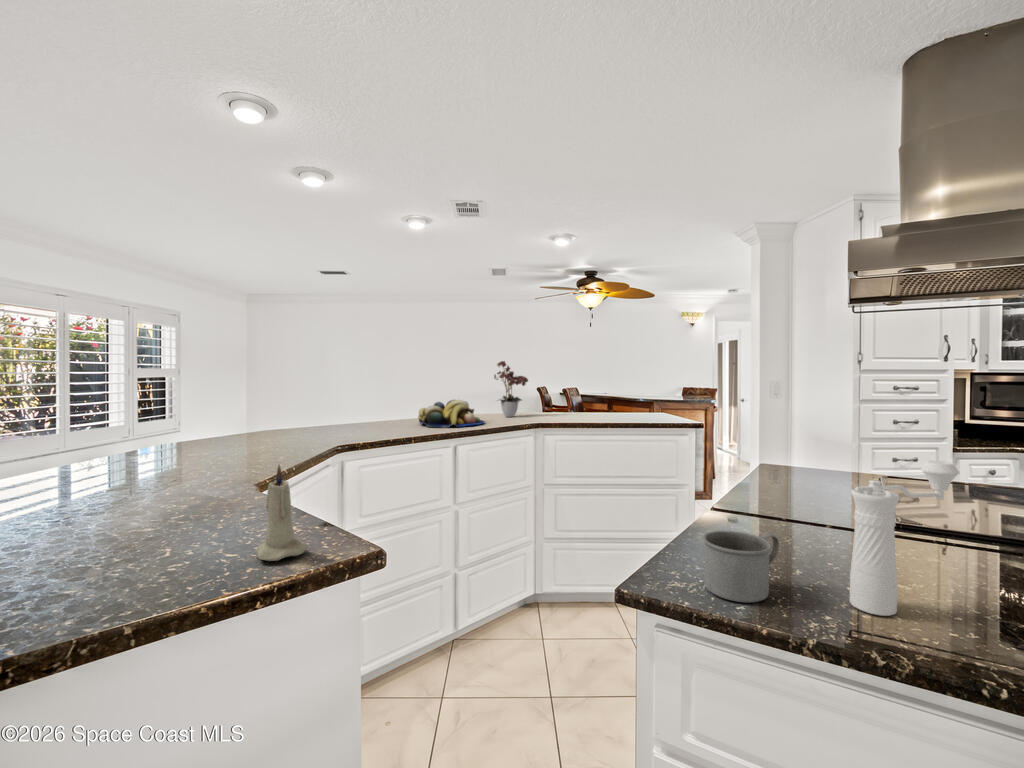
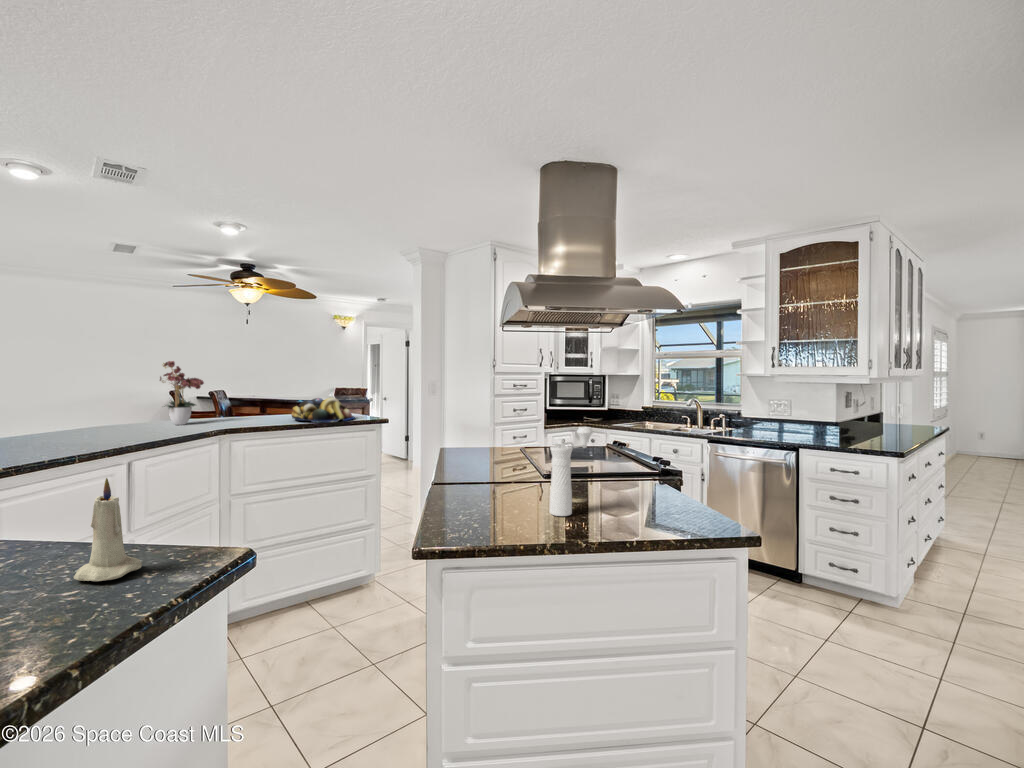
fruit bowl: present [418,400,484,427] -> present [291,398,355,423]
mug: present [703,531,779,602] -> none [471,482,513,527]

